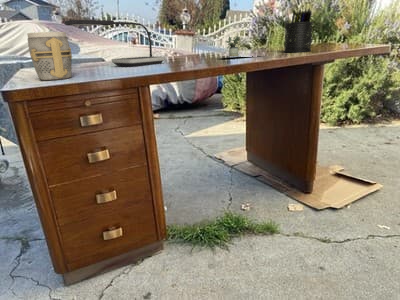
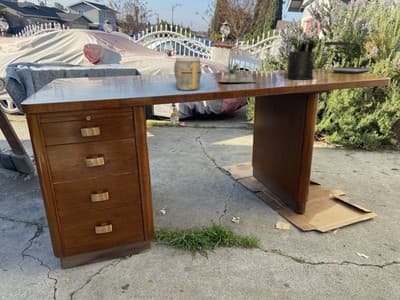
desk lamp: present [65,20,165,67] -> present [324,42,372,74]
mug: present [27,32,72,80] -> present [174,58,201,90]

